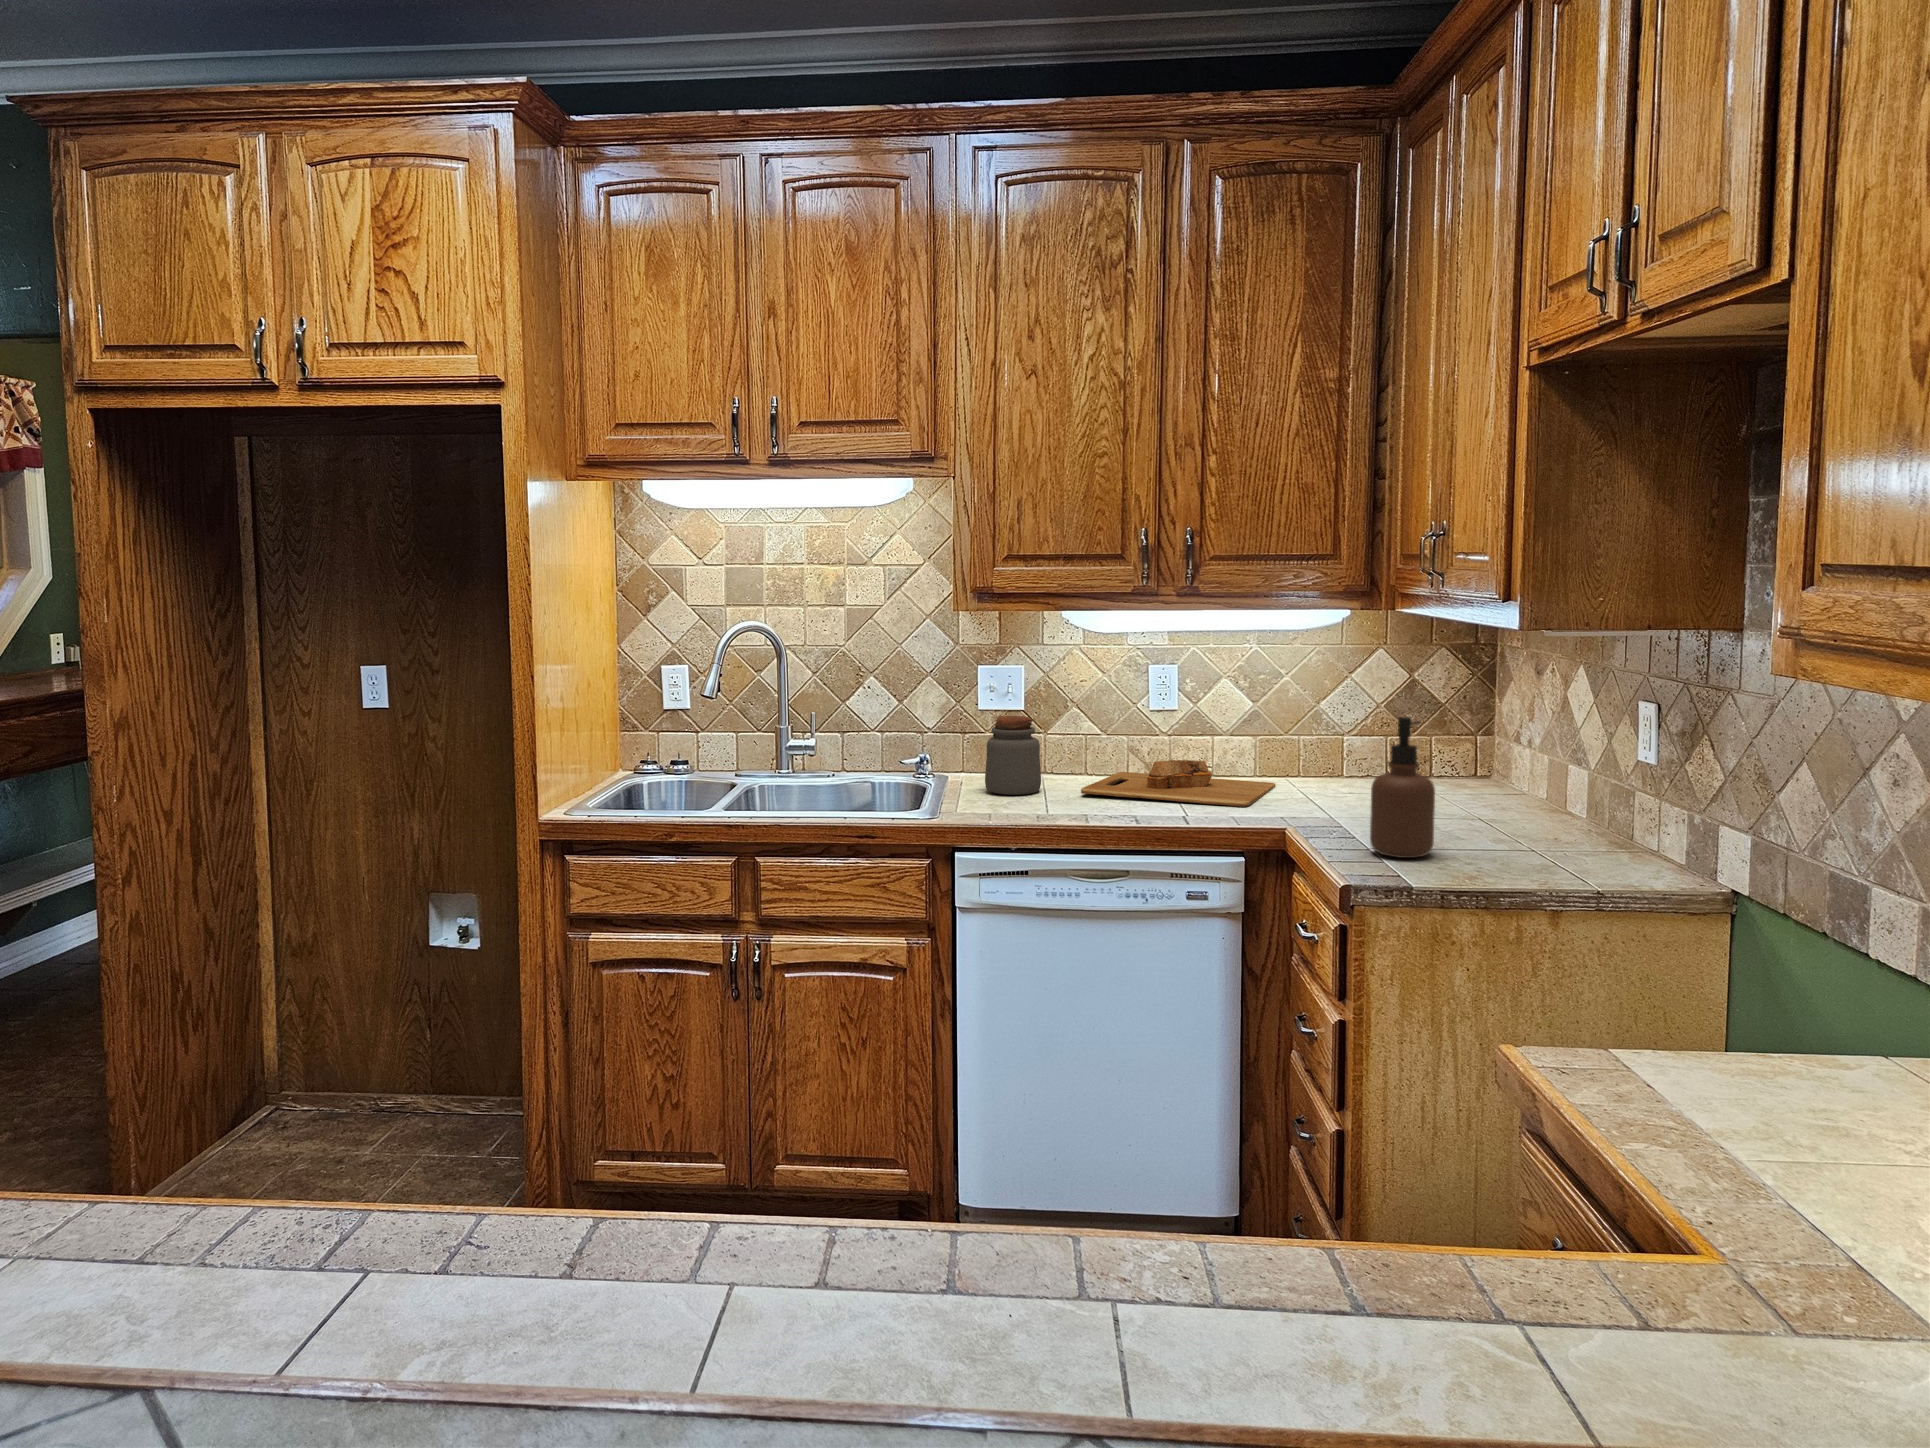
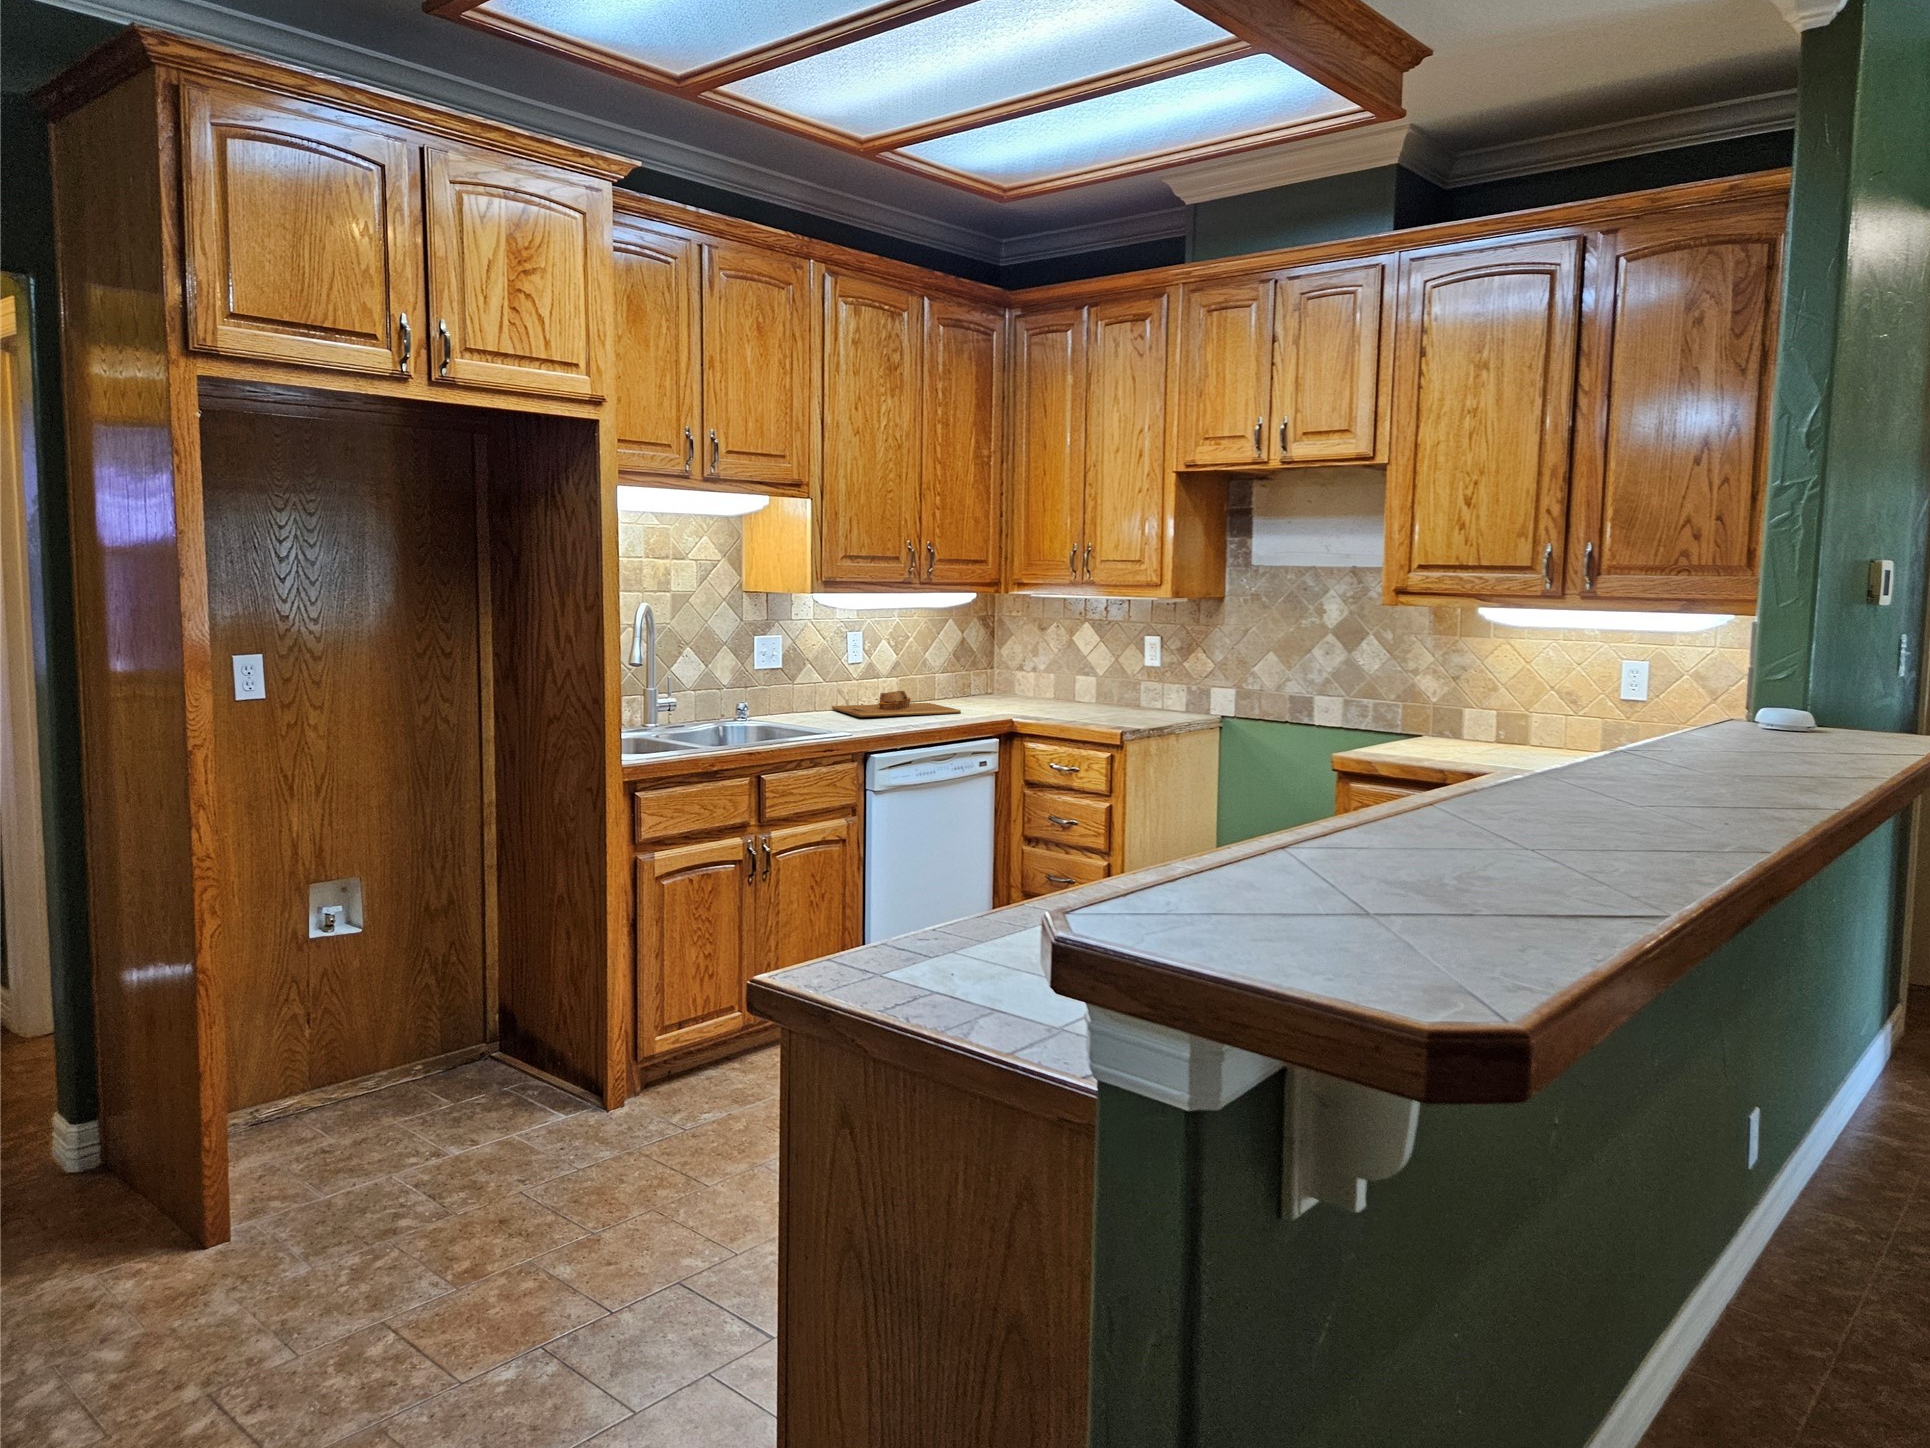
jar: present [985,716,1041,795] -> none [790,669,831,723]
soap dispenser: present [1370,717,1435,858] -> none [1083,648,1115,720]

